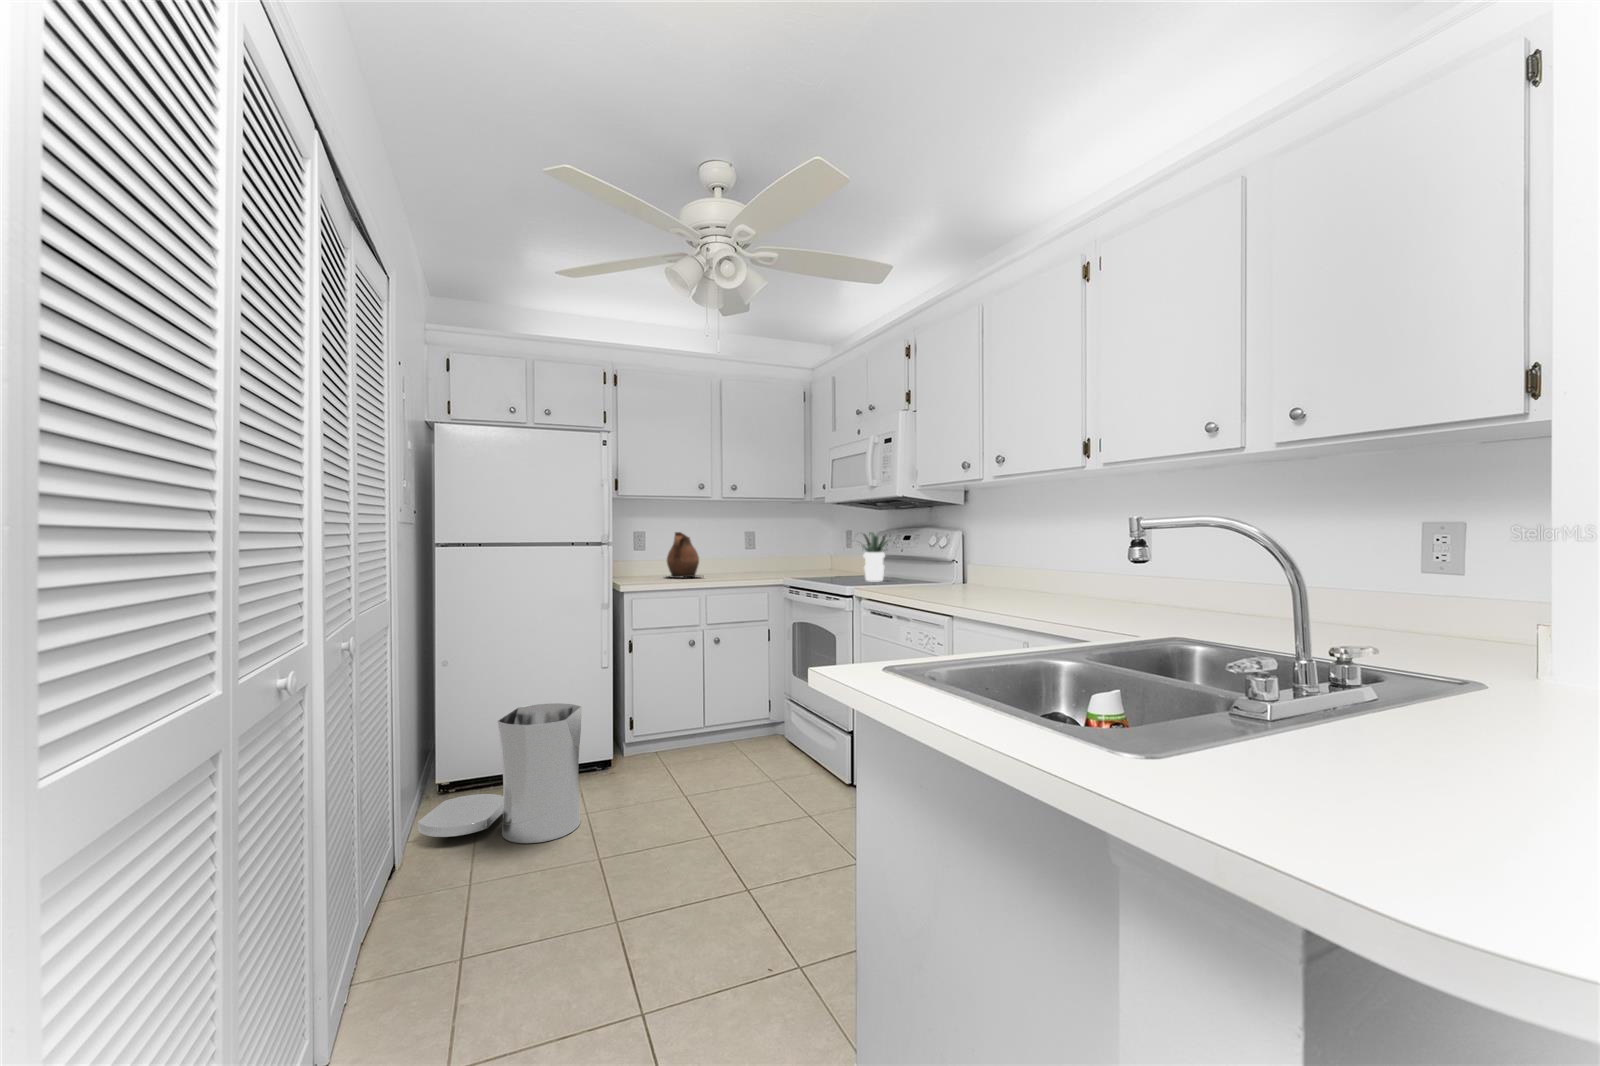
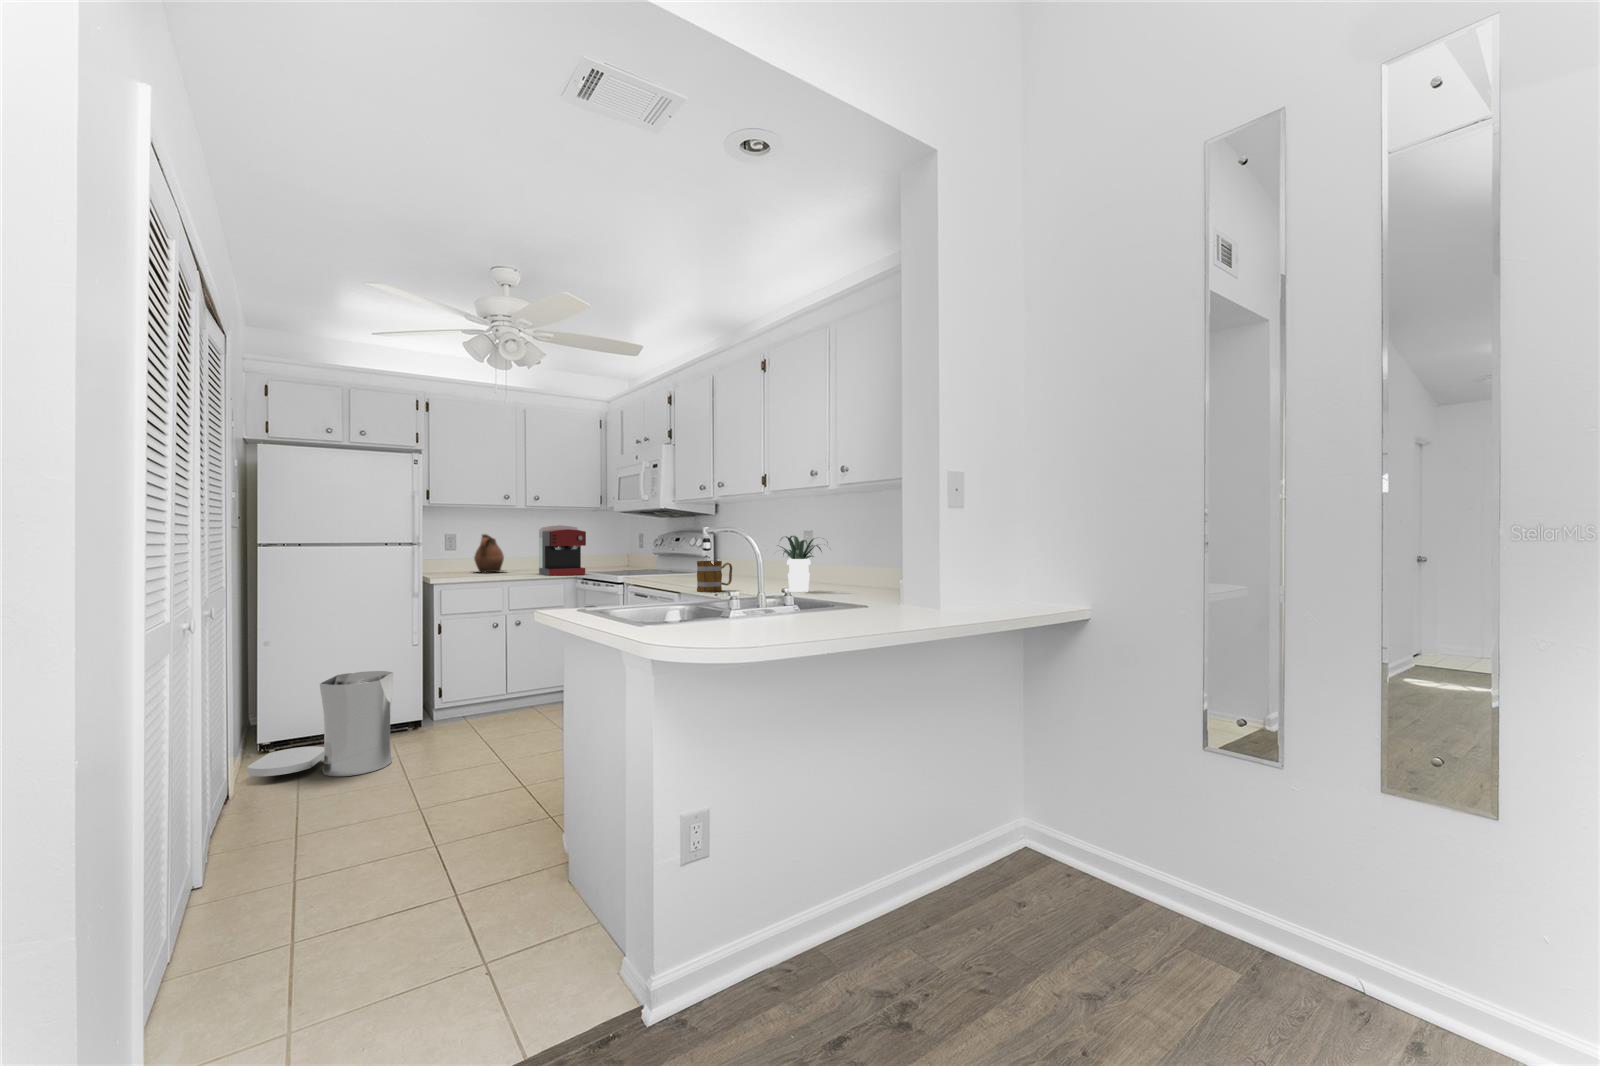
coffee maker: none [740,520,797,583] -> present [539,525,586,576]
potted plant: present [862,532,894,581] -> present [778,536,824,592]
mug: none [989,566,1043,613] -> present [697,561,732,592]

